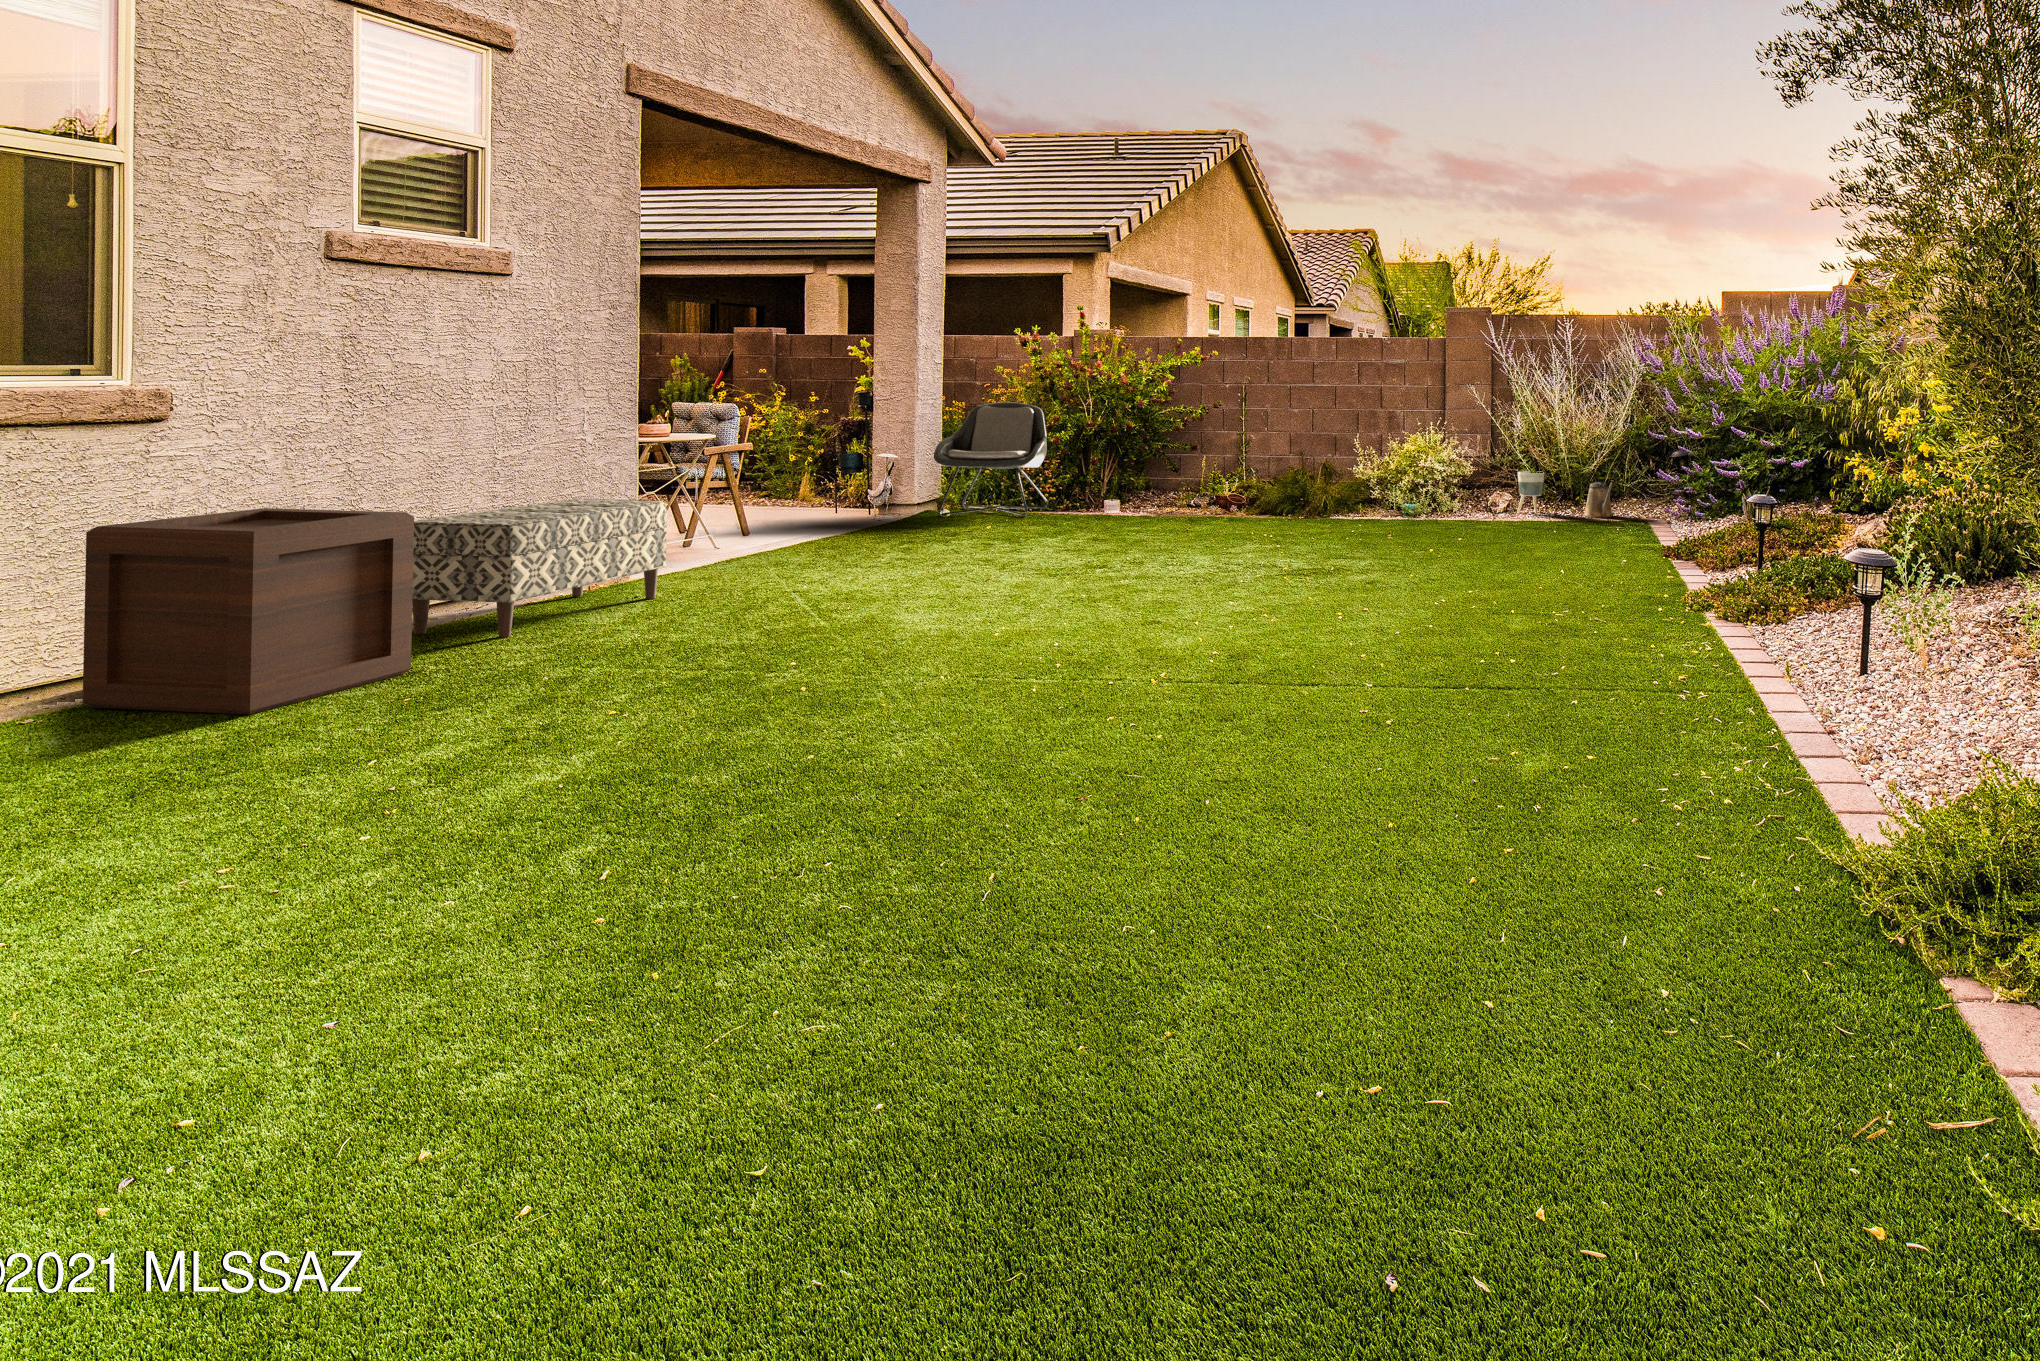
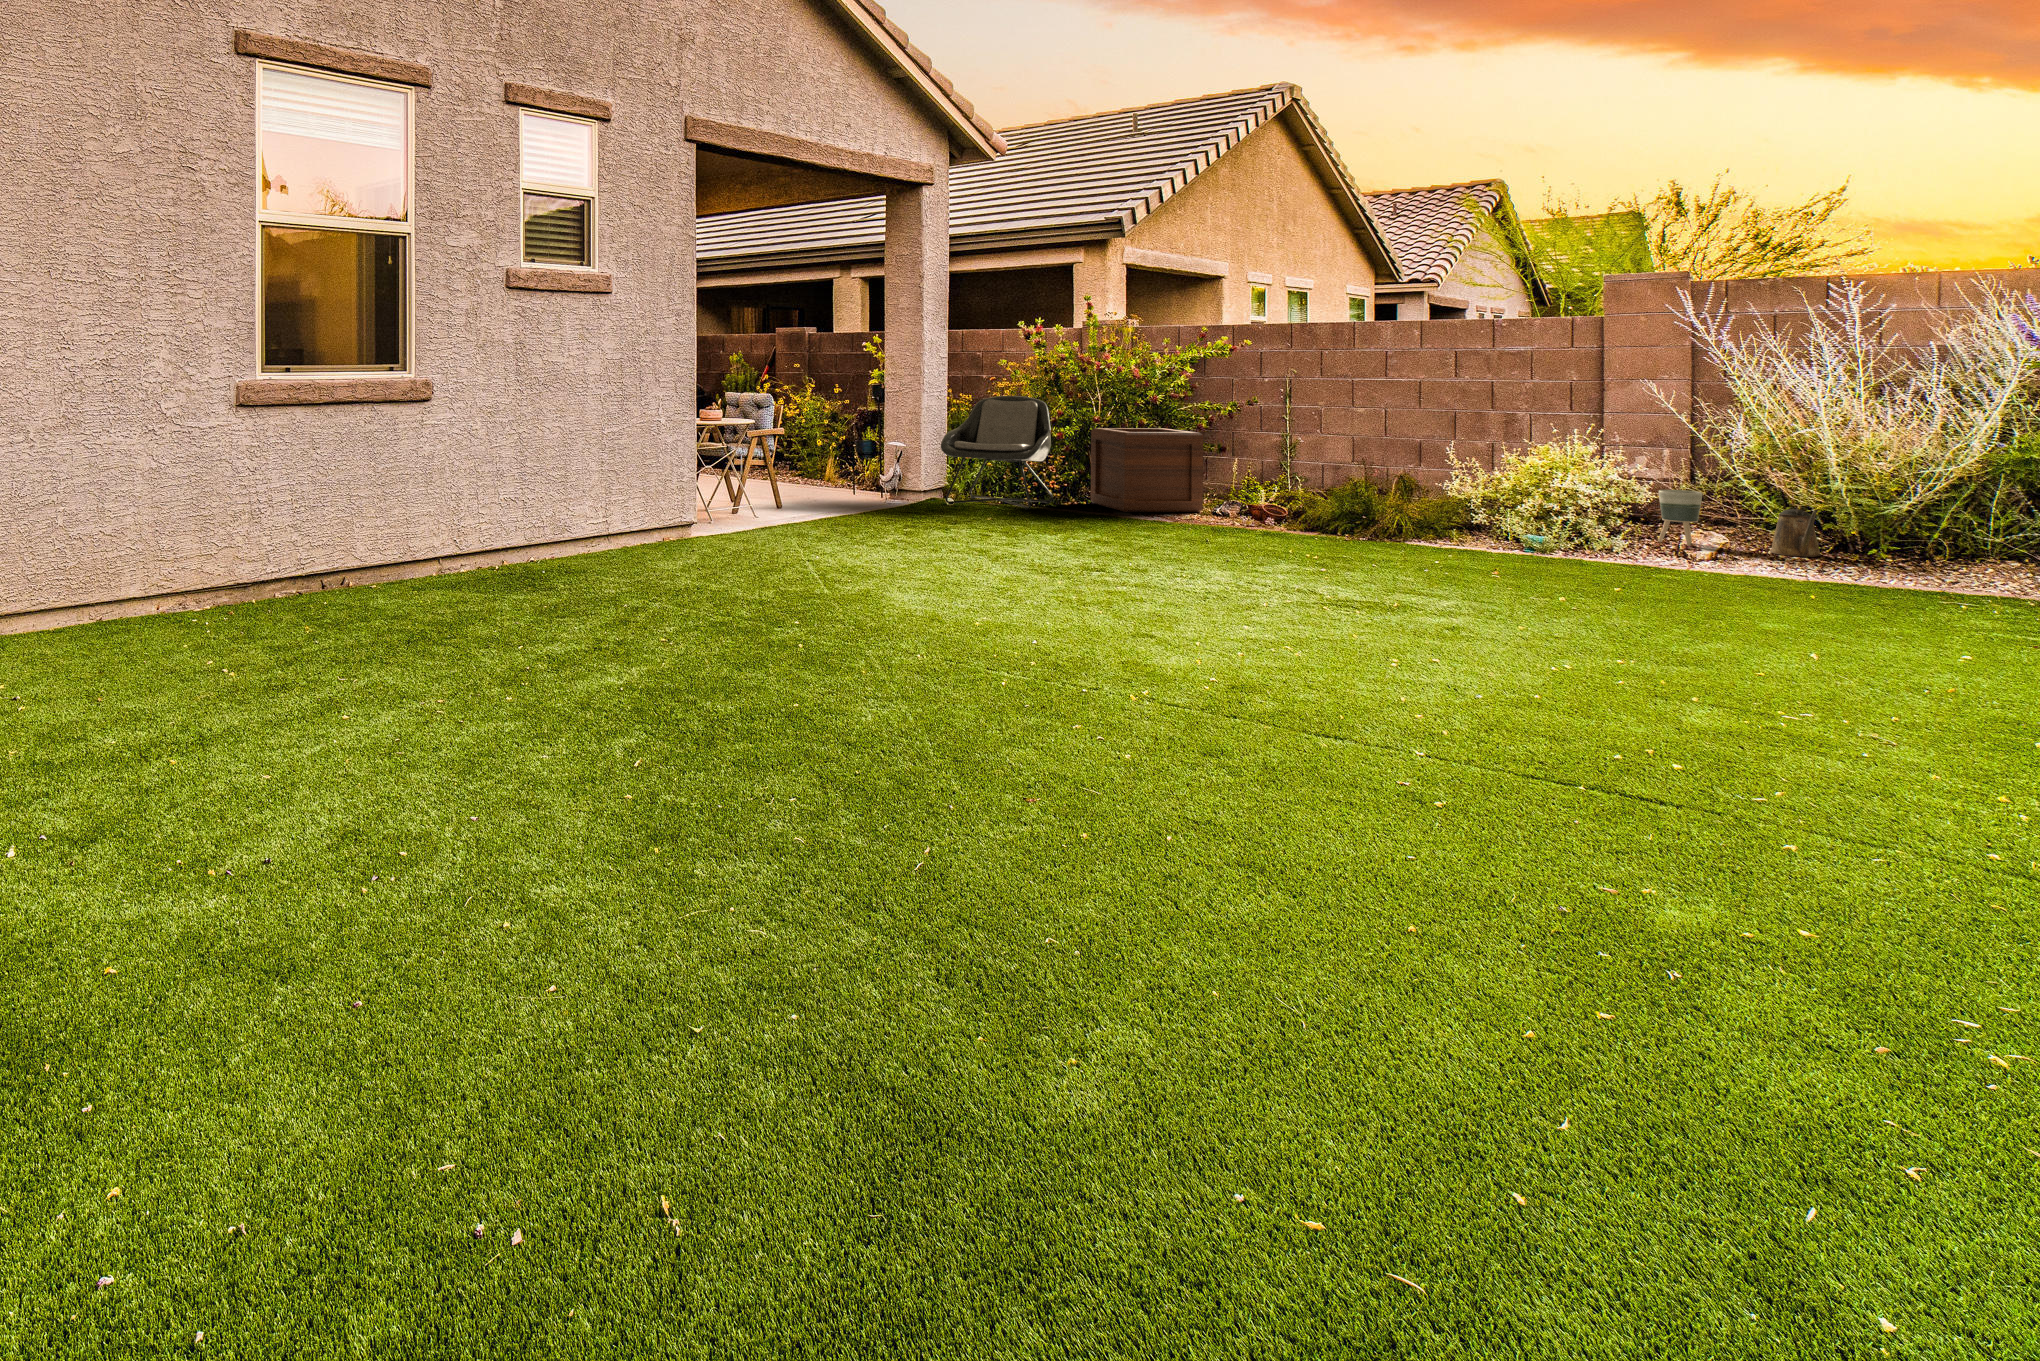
bench: present [412,499,667,637] -> none [551,469,720,572]
wooden crate: present [83,508,414,714] -> present [1091,428,1203,512]

